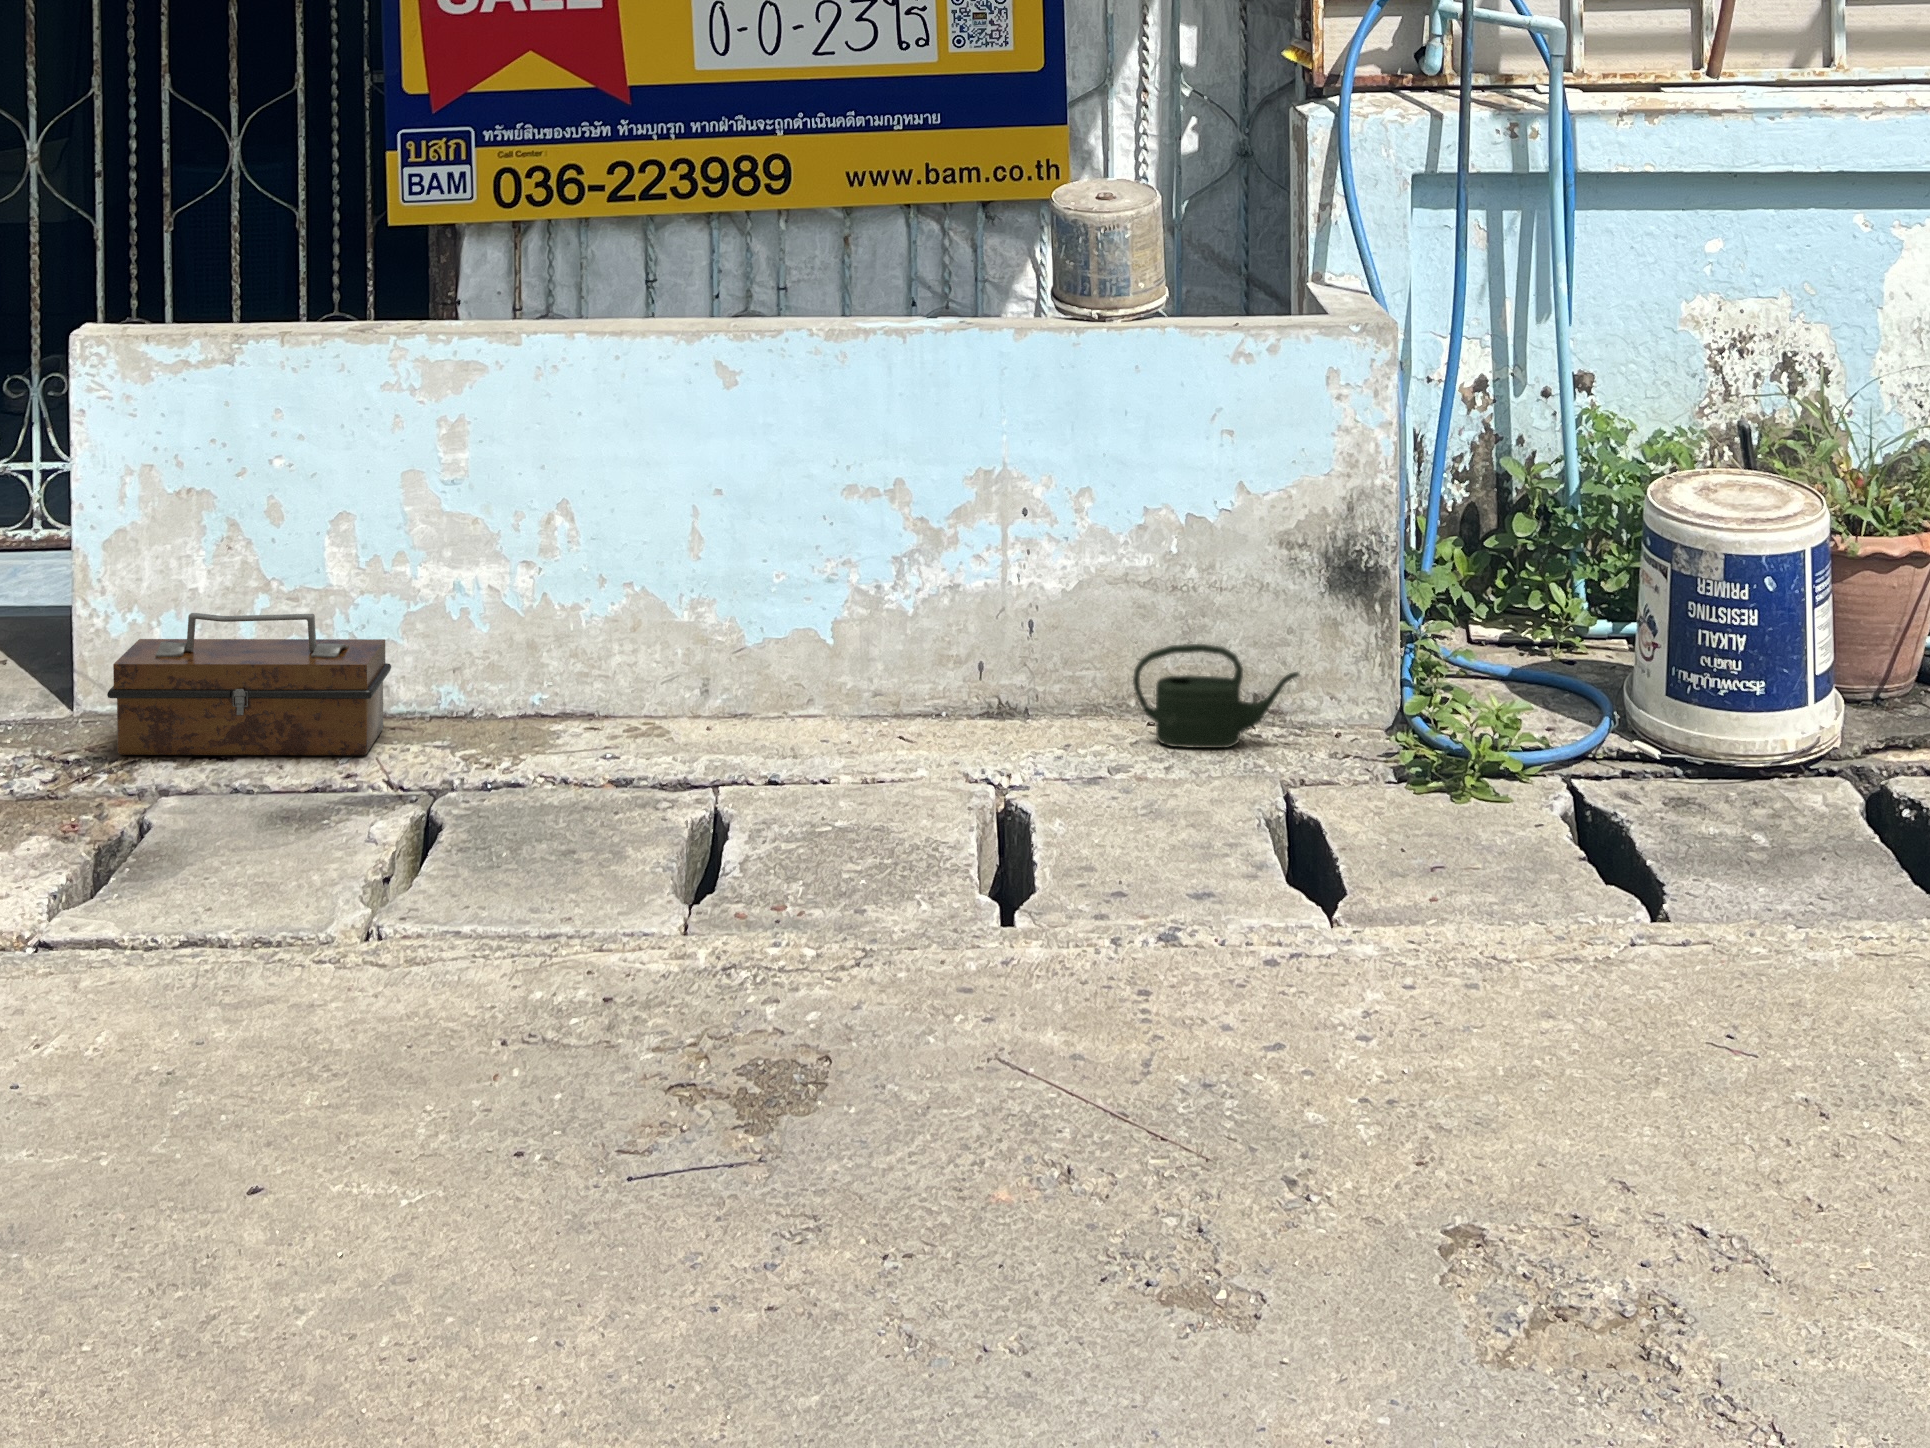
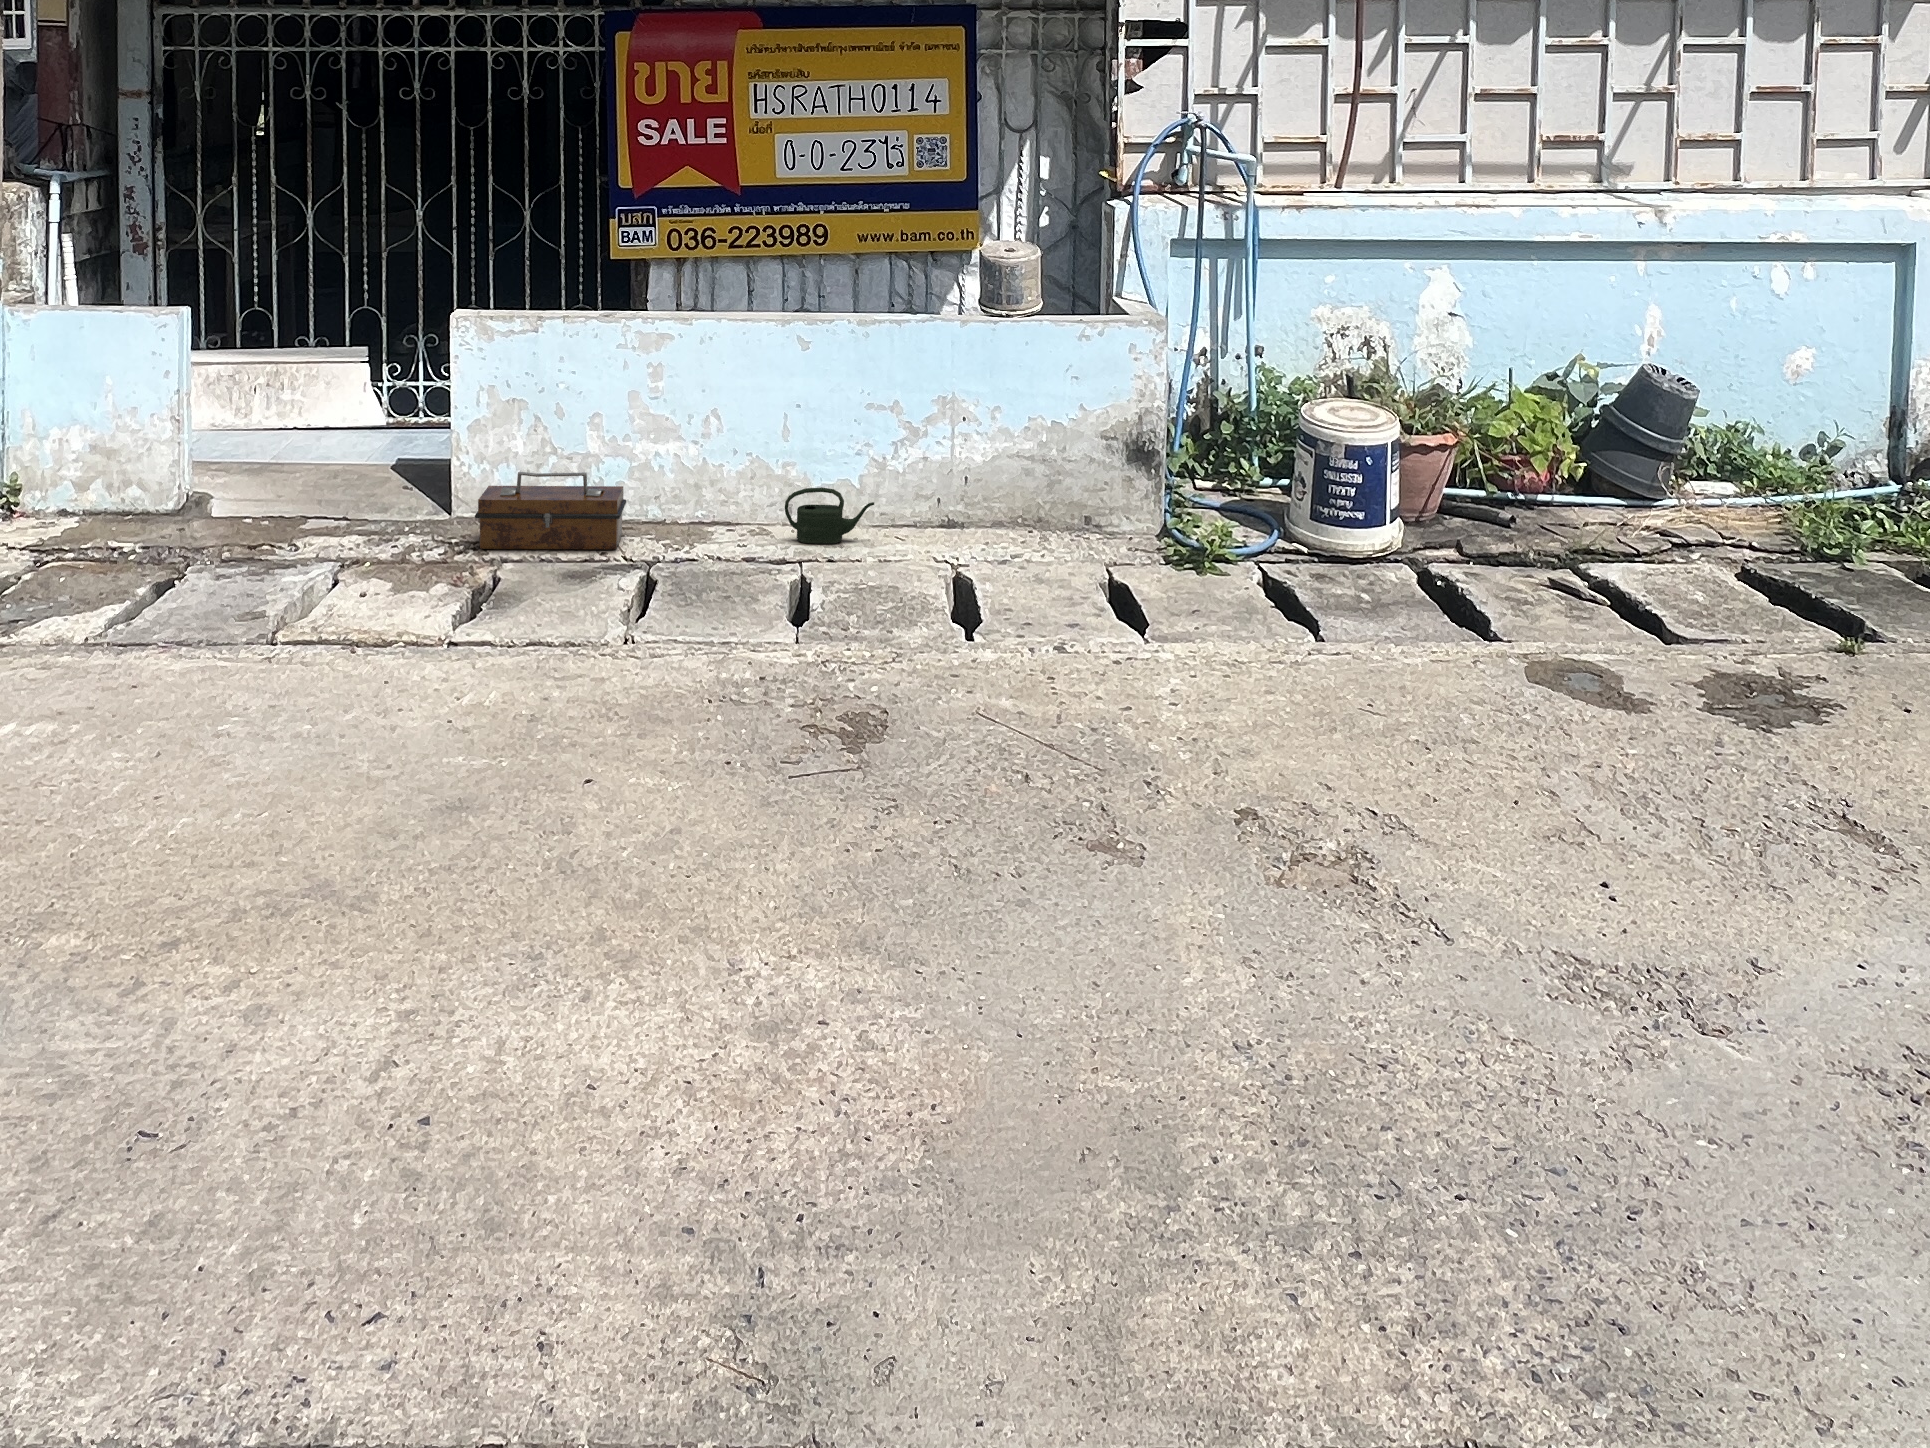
watering can: present [1133,644,1299,748] -> present [785,487,874,544]

